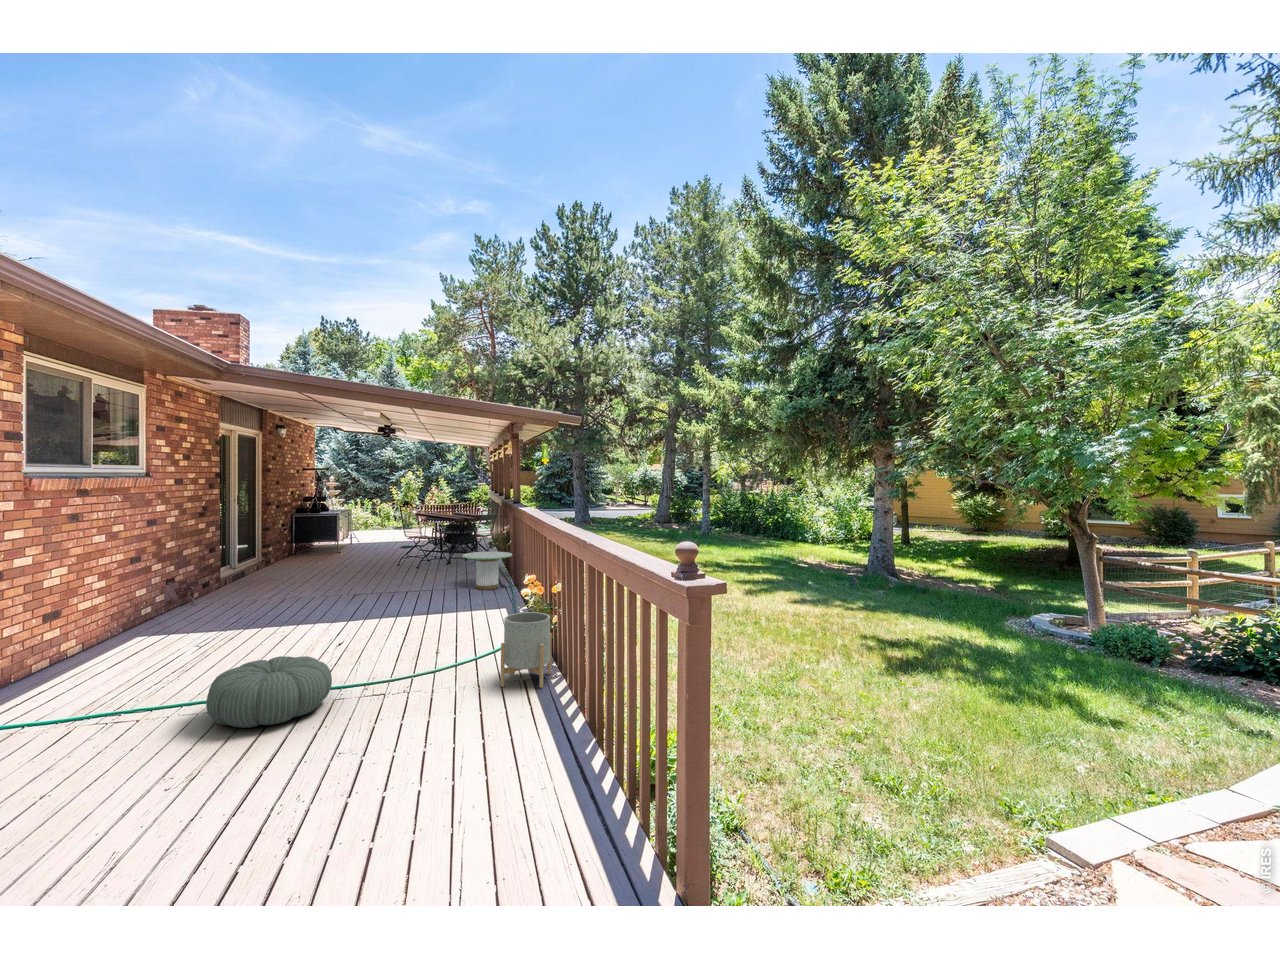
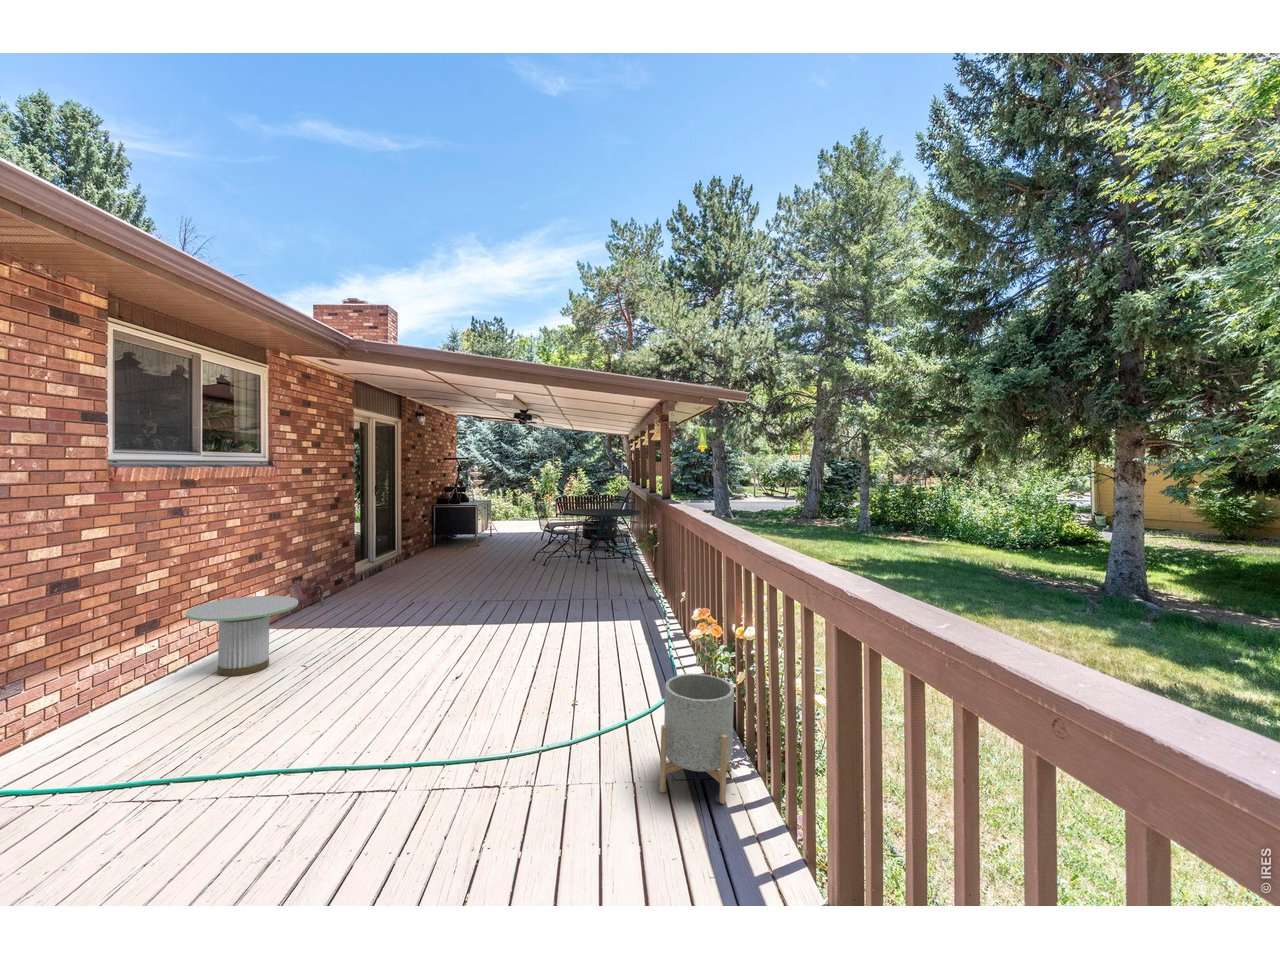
side table: present [463,551,512,590] -> present [186,596,298,676]
pouf: present [206,656,332,728] -> none [252,718,425,843]

